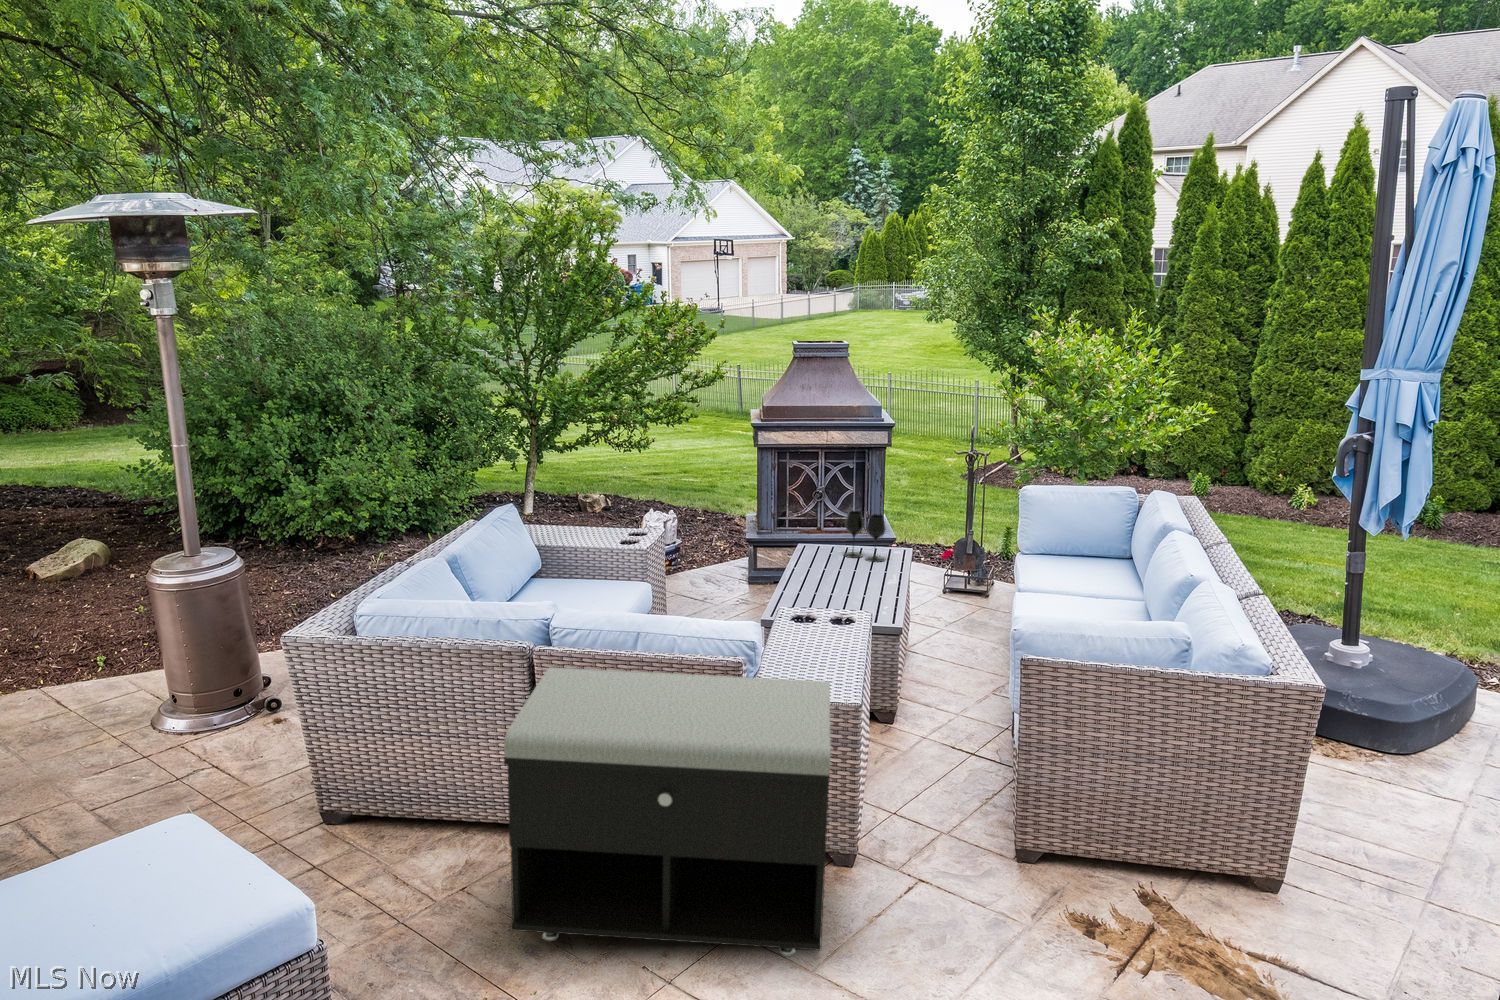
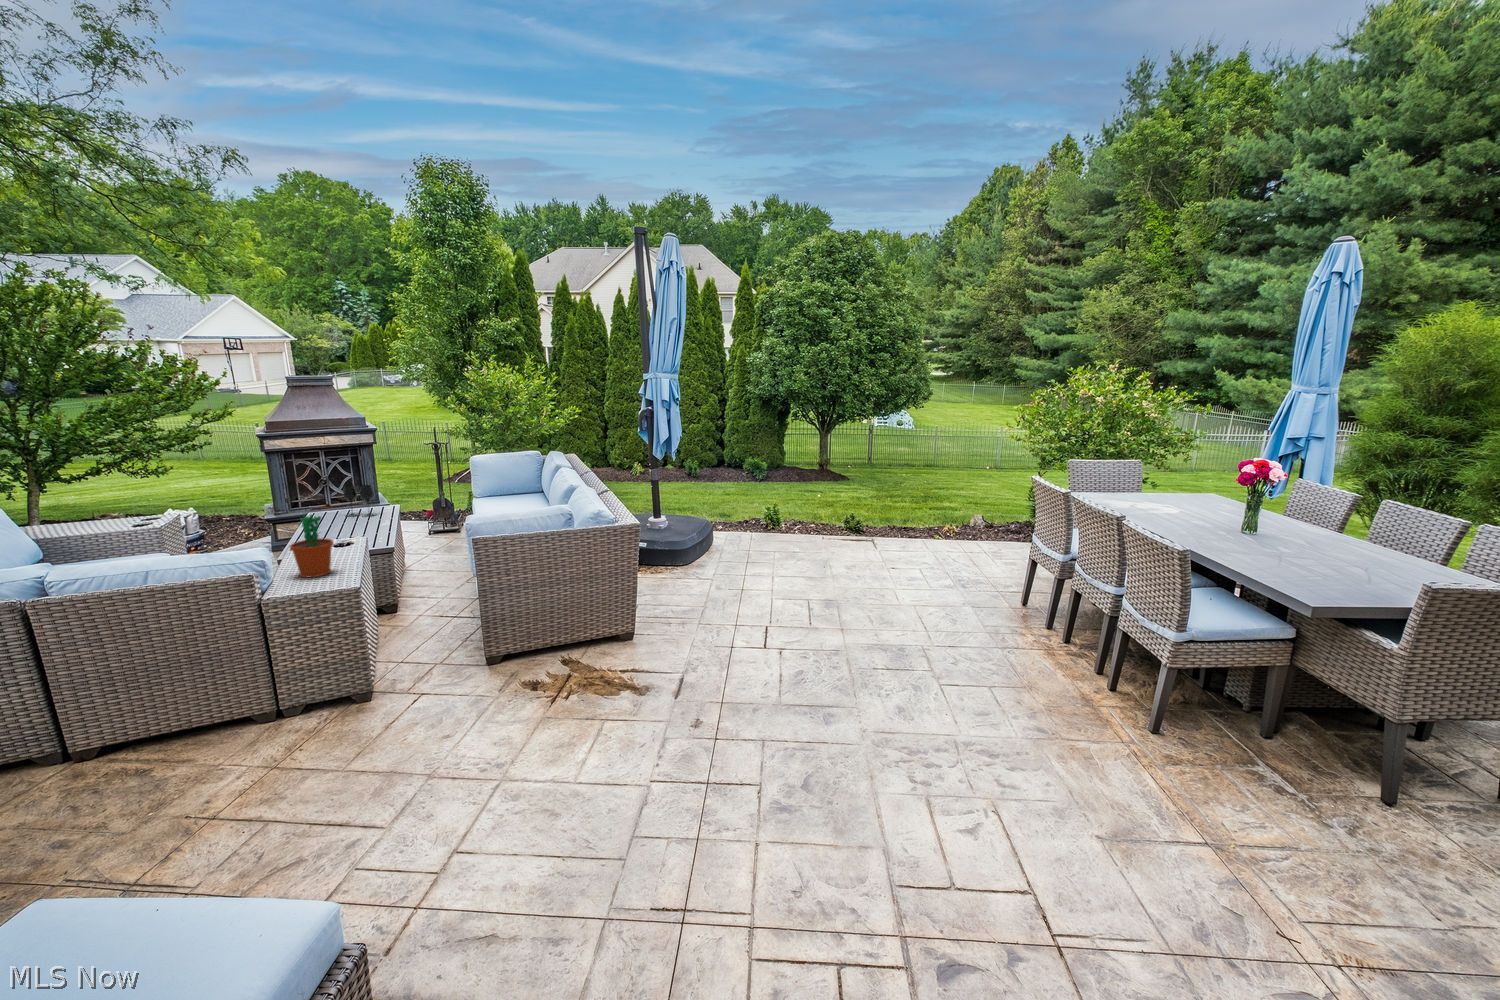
flower pot: none [783,581,837,672] -> present [290,515,333,578]
storage bench: present [504,667,831,957] -> none [16,575,348,820]

